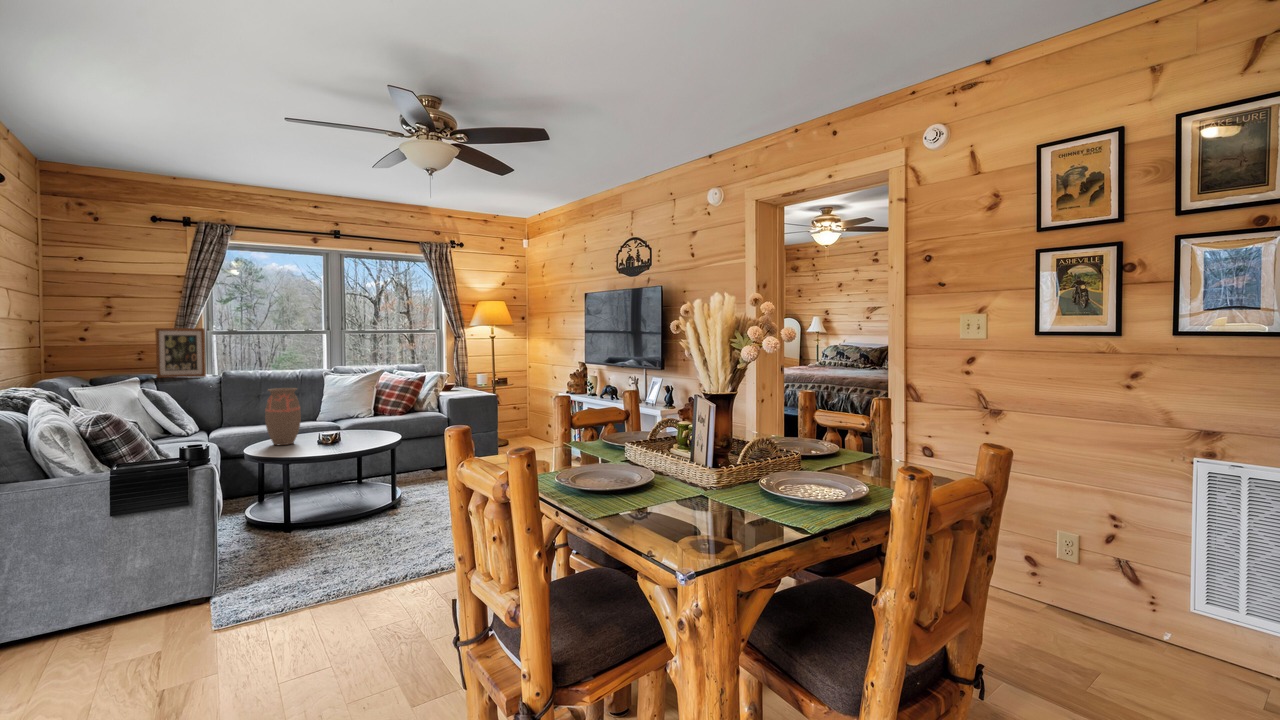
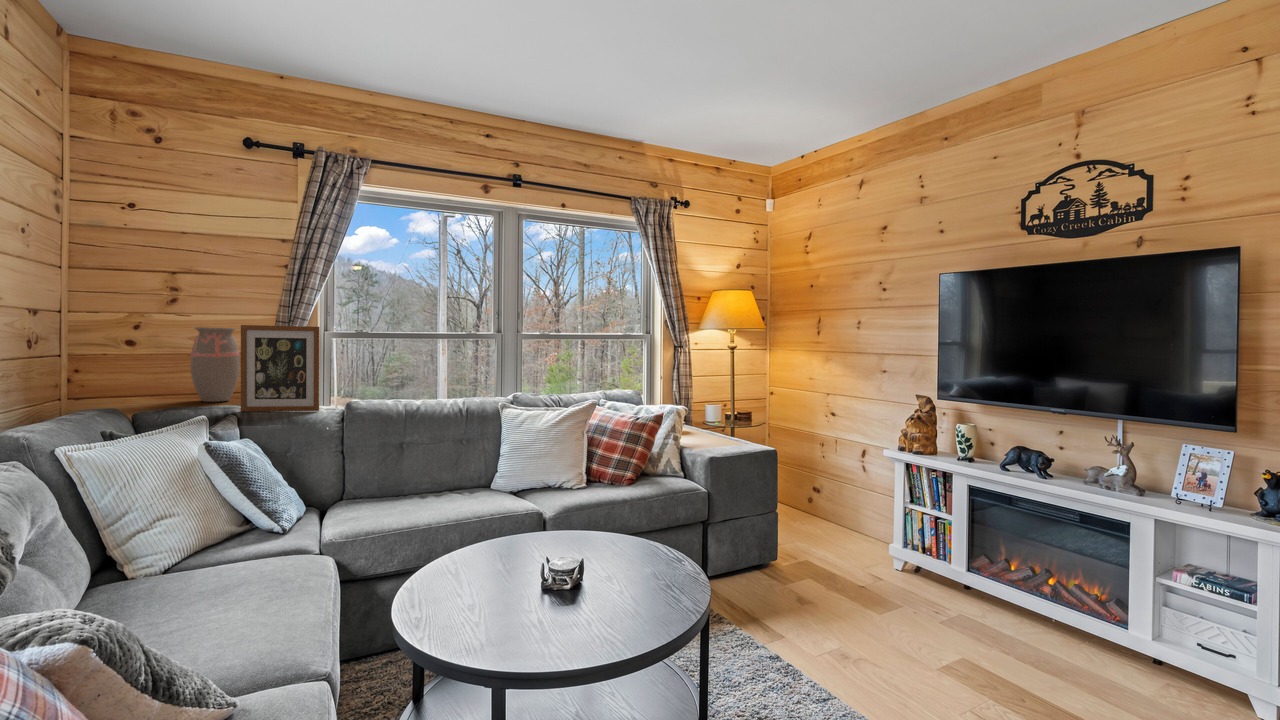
decorative vase: present [265,388,301,445] -> present [190,327,240,402]

